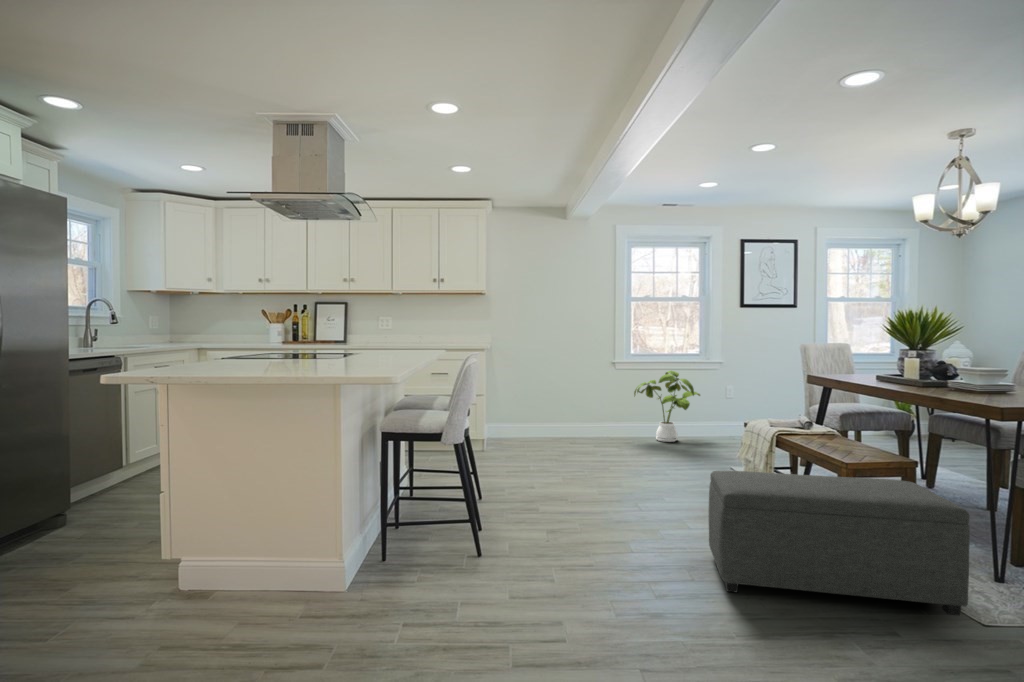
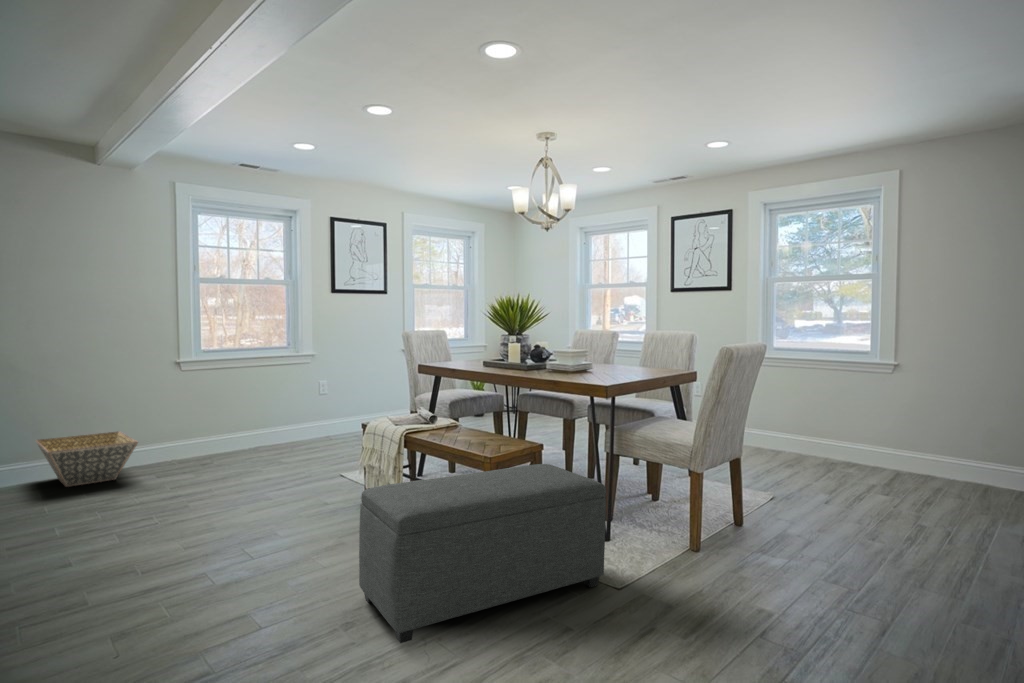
house plant: present [634,371,700,442] -> none [199,364,289,457]
basket: none [541,413,593,445] -> present [36,431,138,487]

